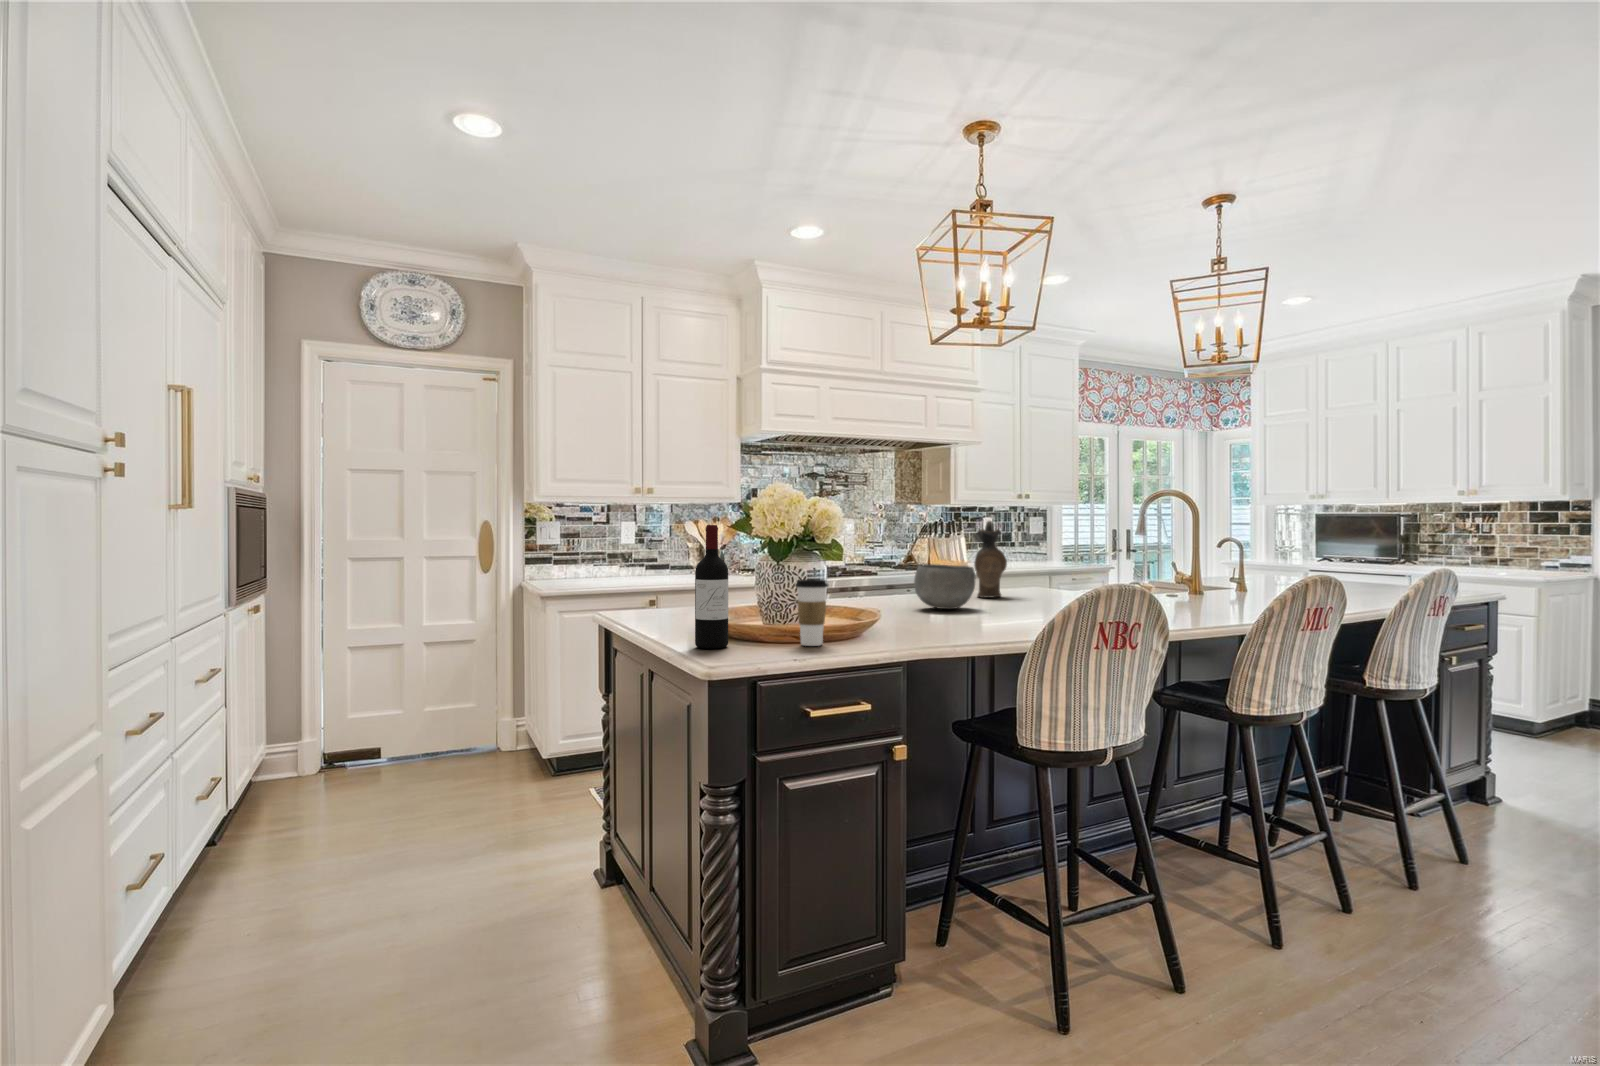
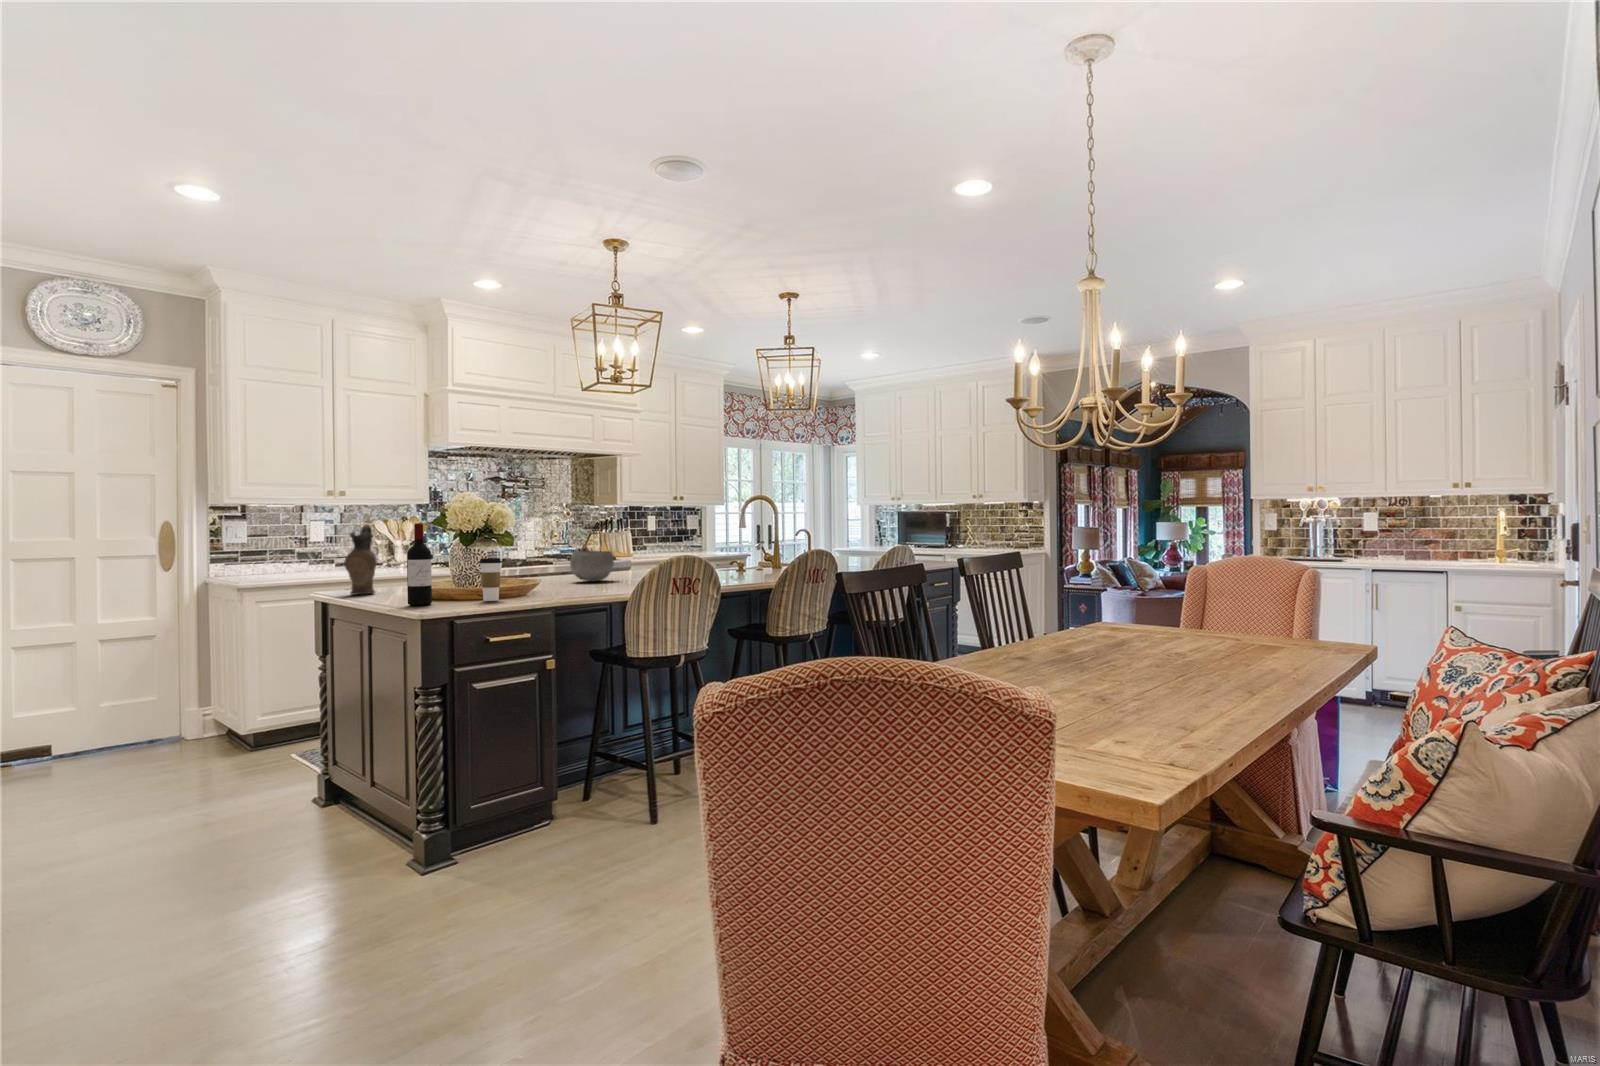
ceramic pitcher: present [974,521,1007,597] -> present [344,525,377,595]

